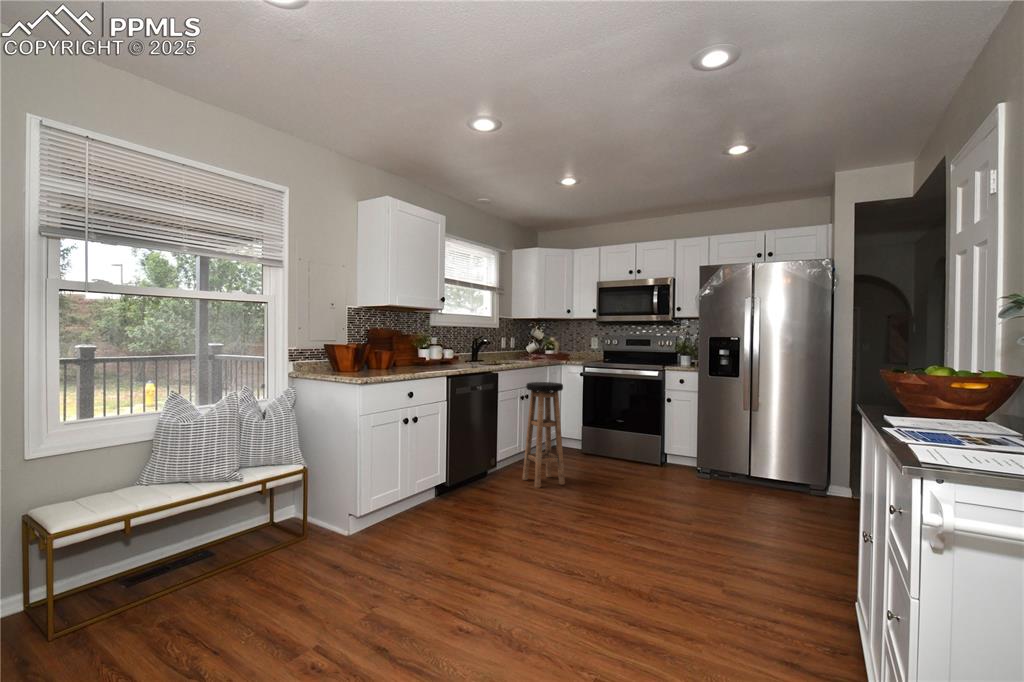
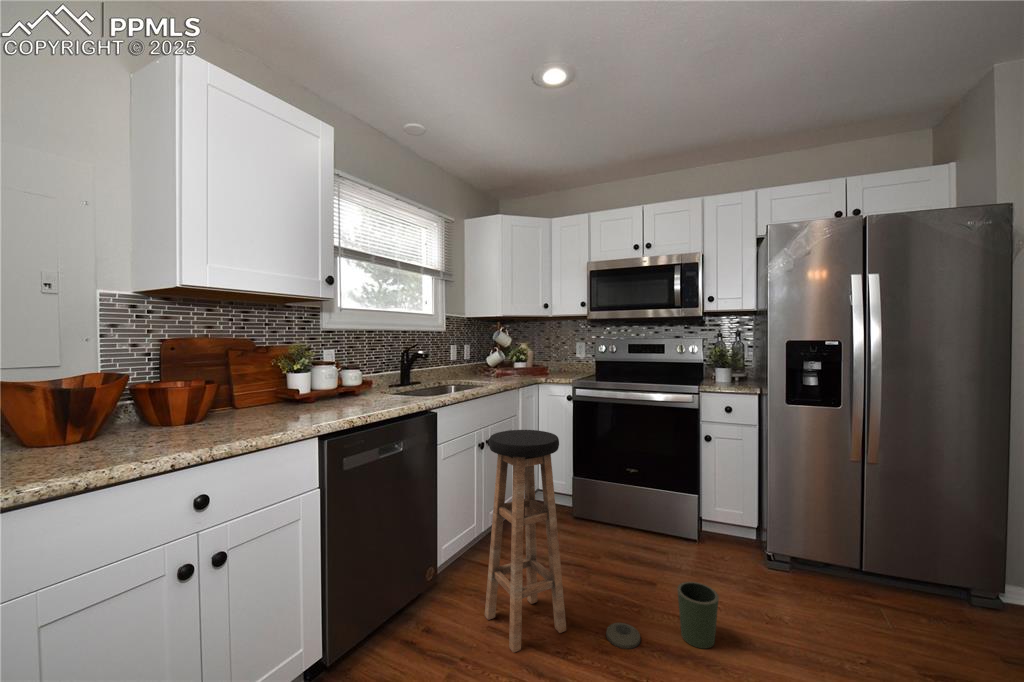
trash can: none [585,463,644,492] -> present [606,582,719,649]

